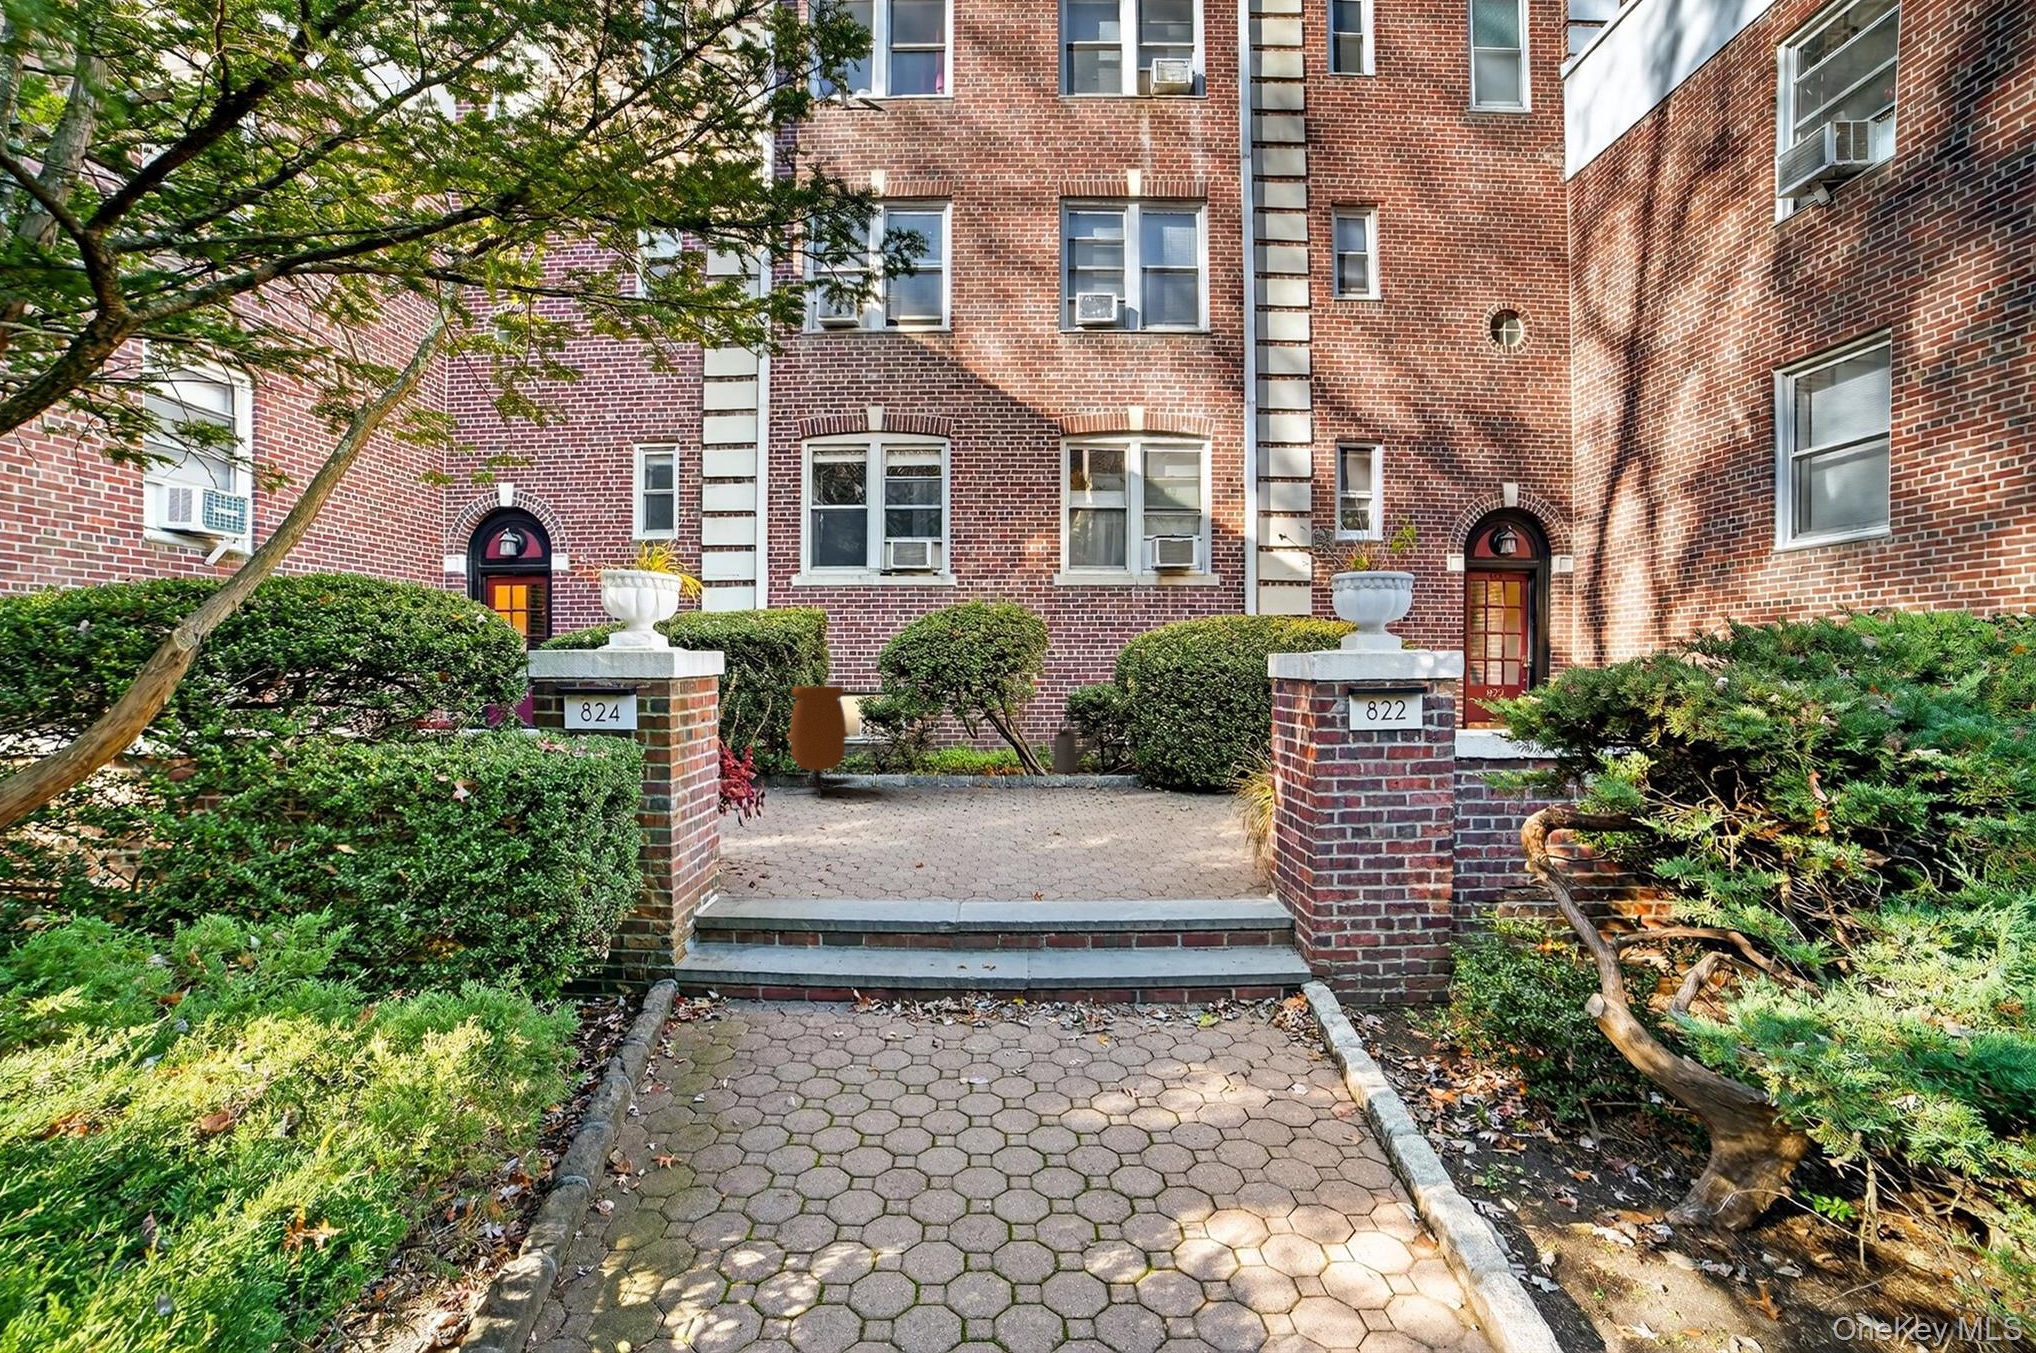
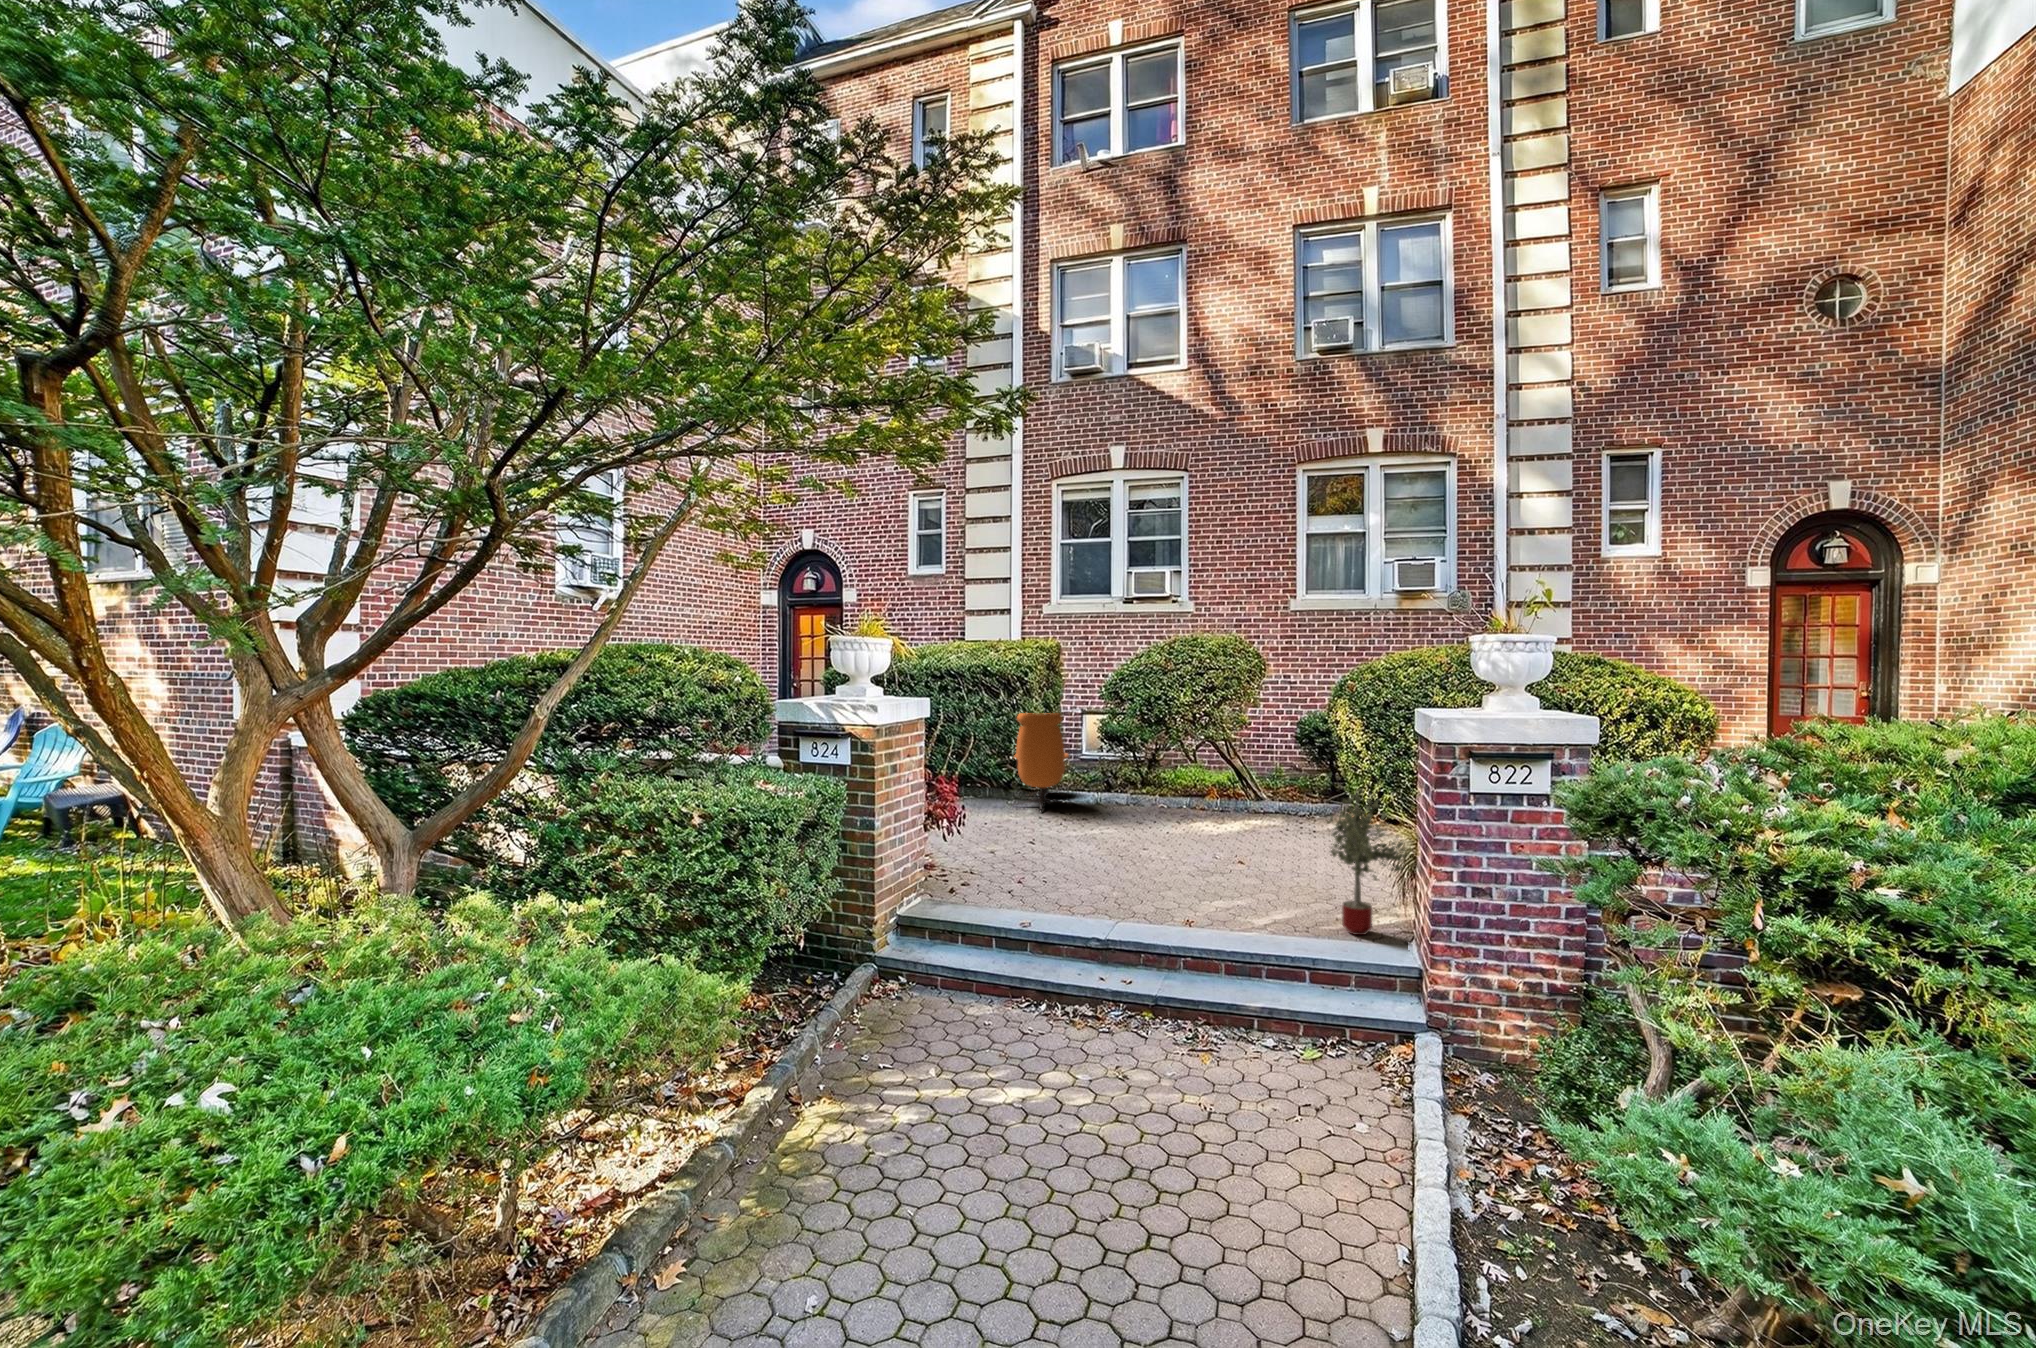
watering can: present [1046,721,1101,773] -> none [1264,747,1322,798]
potted tree: none [1180,738,1268,892] -> present [1327,788,1407,935]

